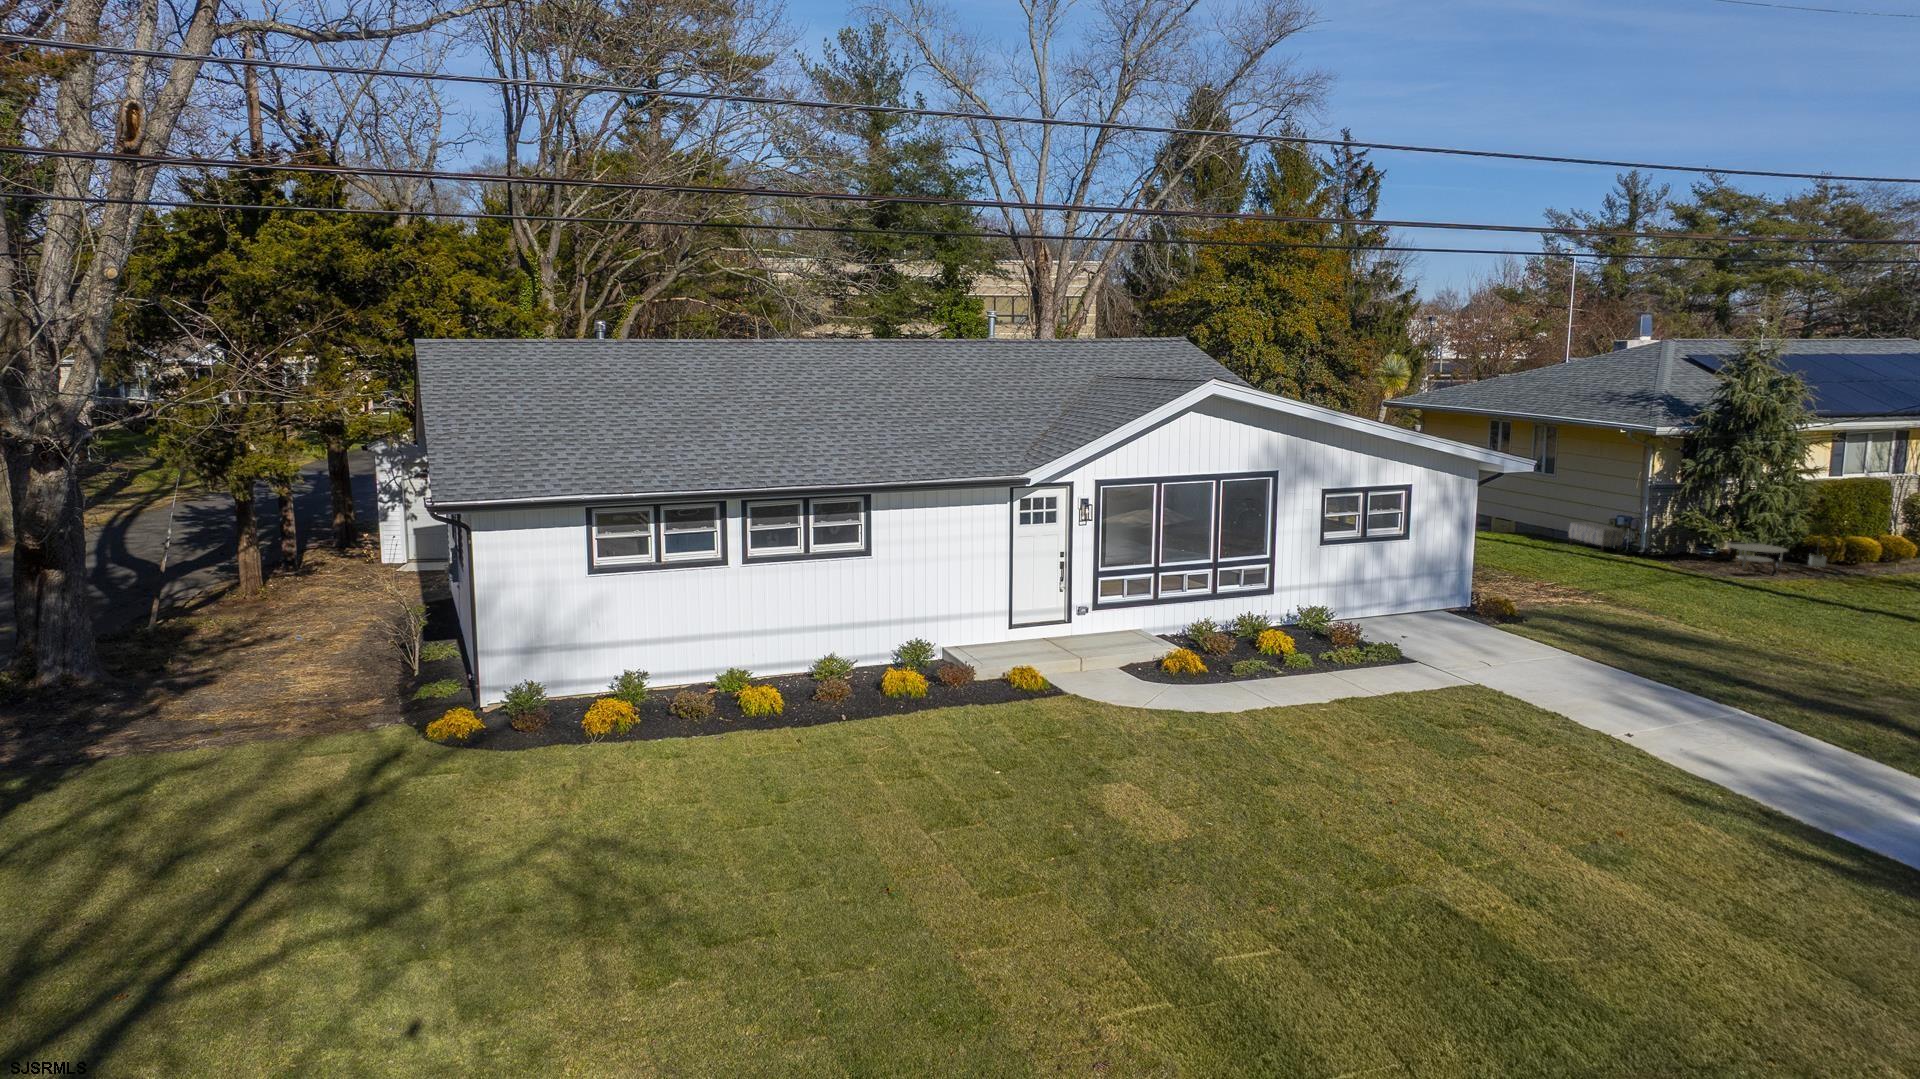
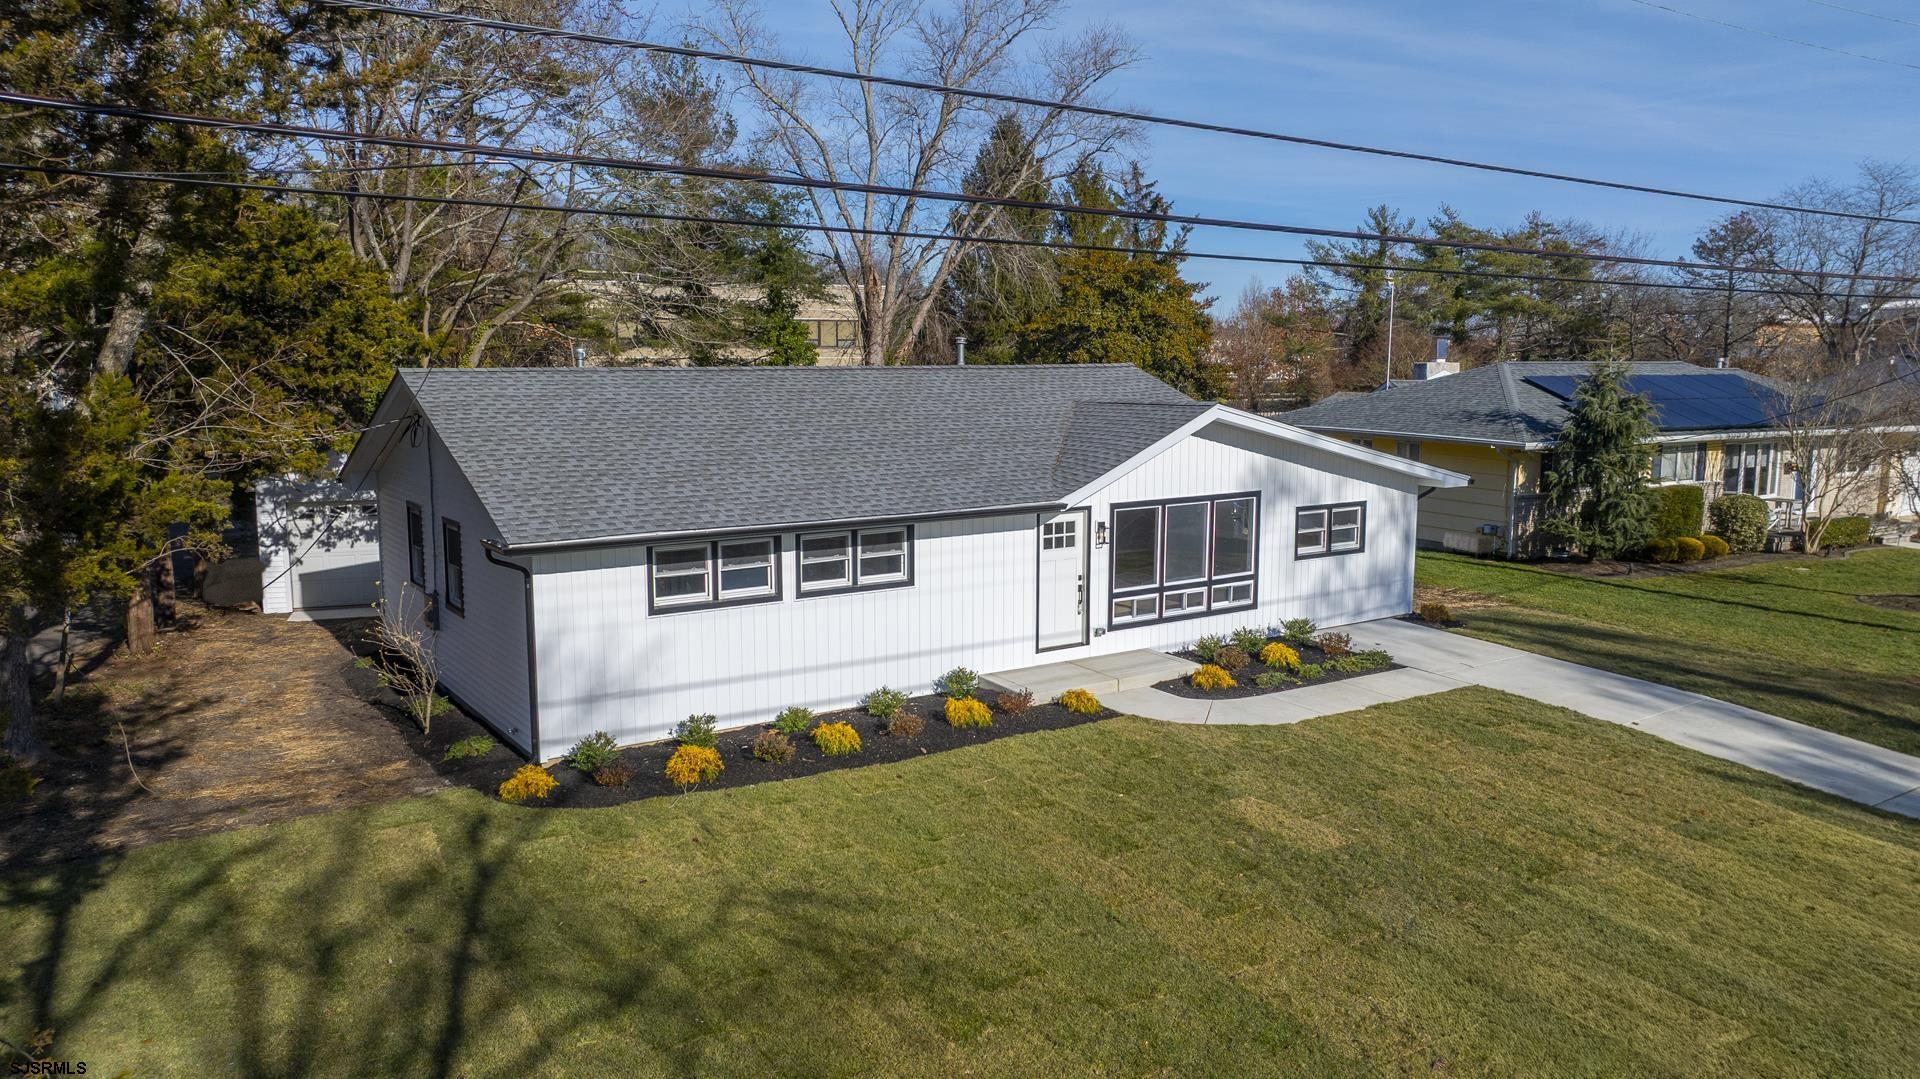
chair: none [334,514,385,564] -> present [203,559,266,616]
potted tree: present [1808,523,1831,567] -> none [1647,526,1666,566]
round table: present [1726,544,1787,571] -> none [1584,546,1637,571]

